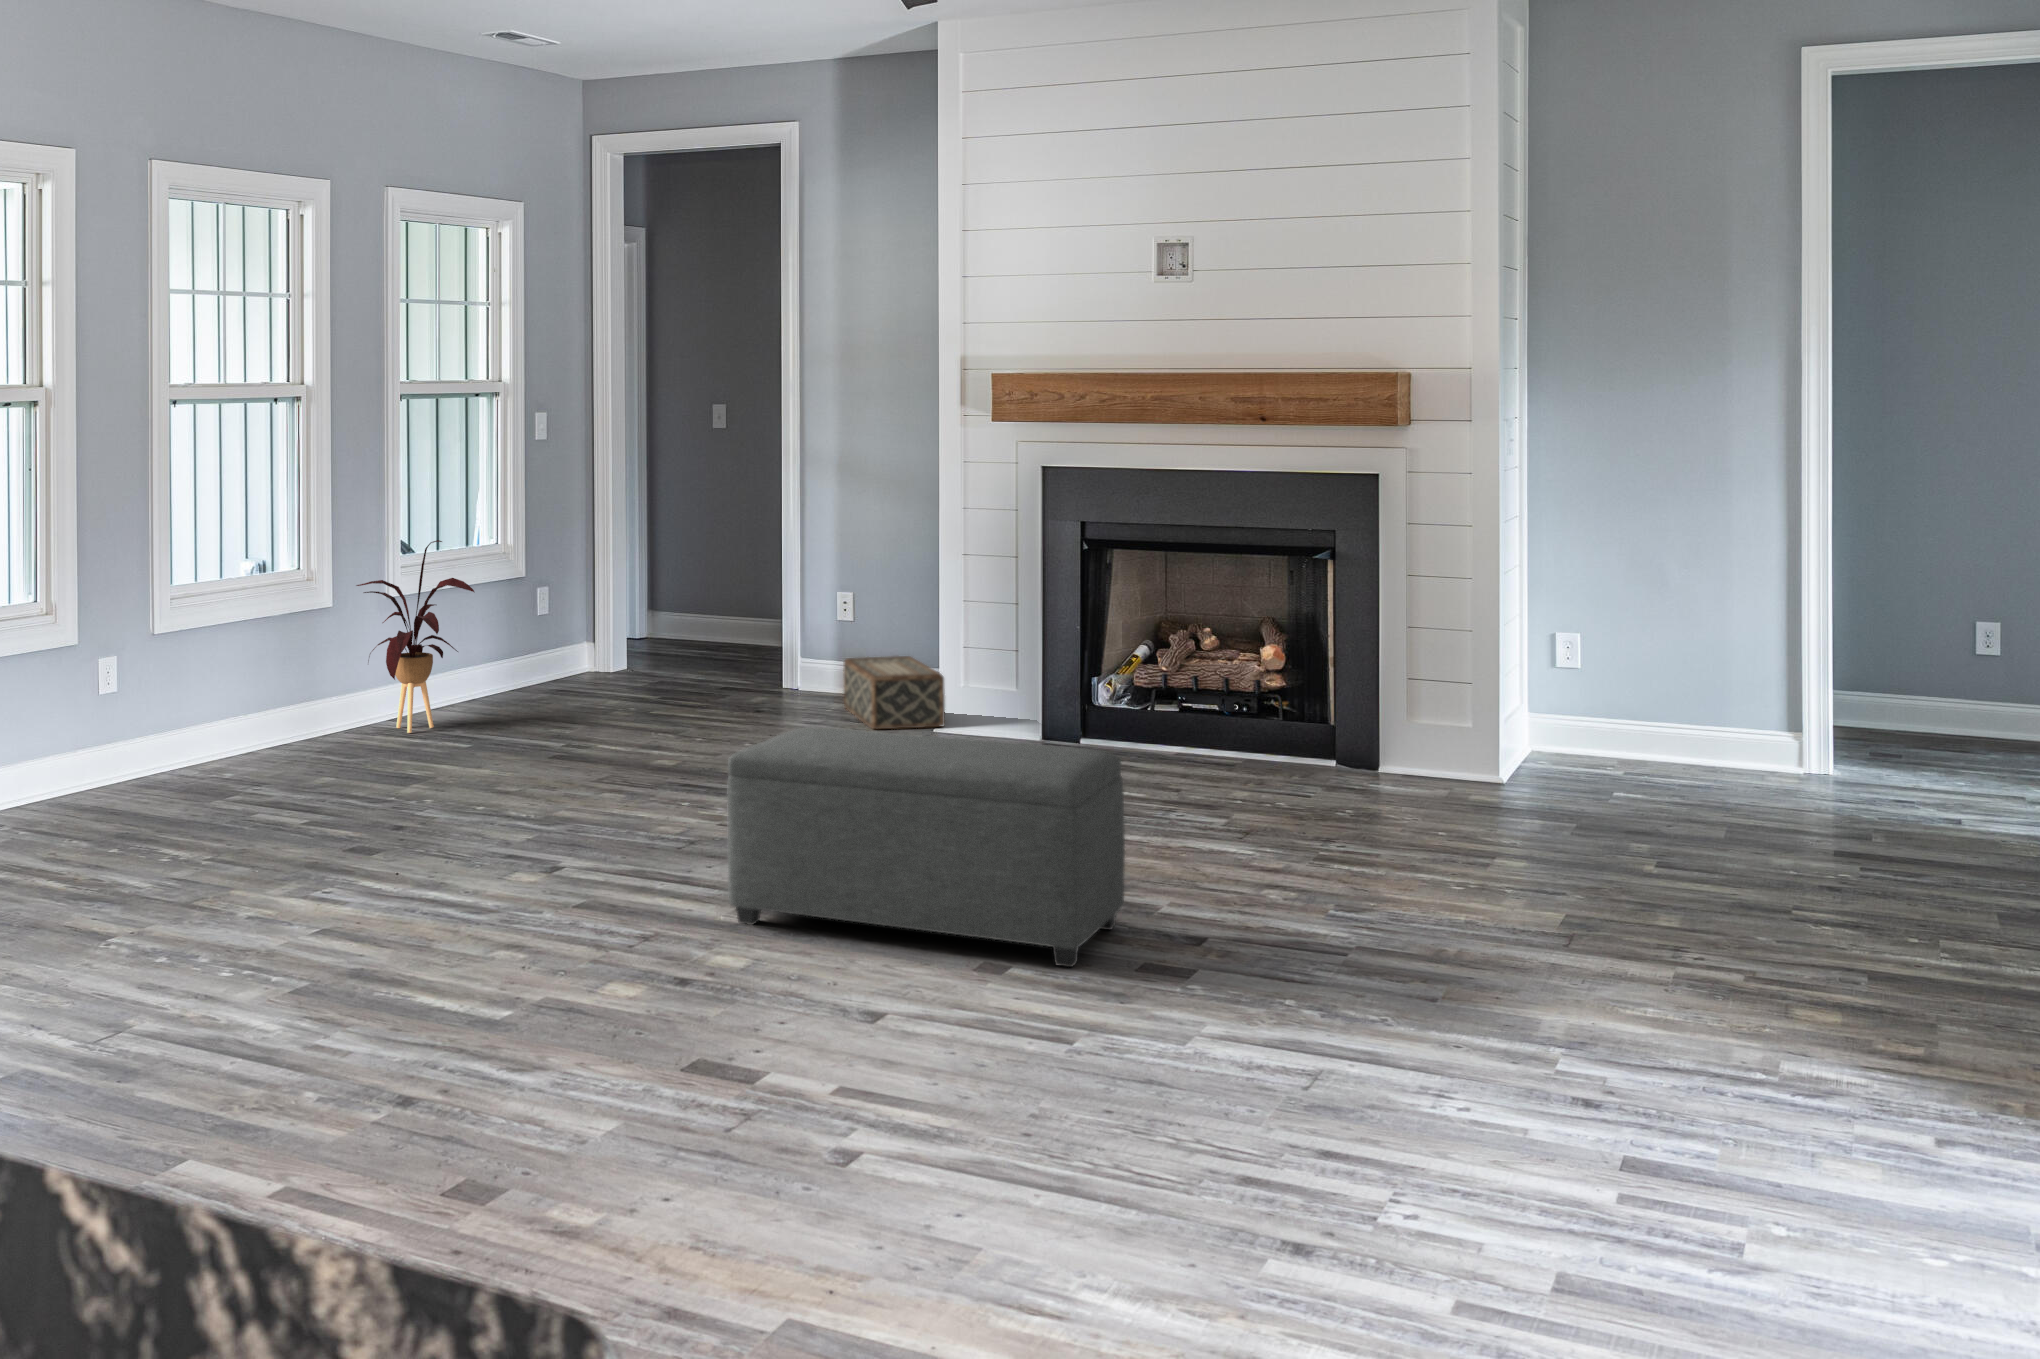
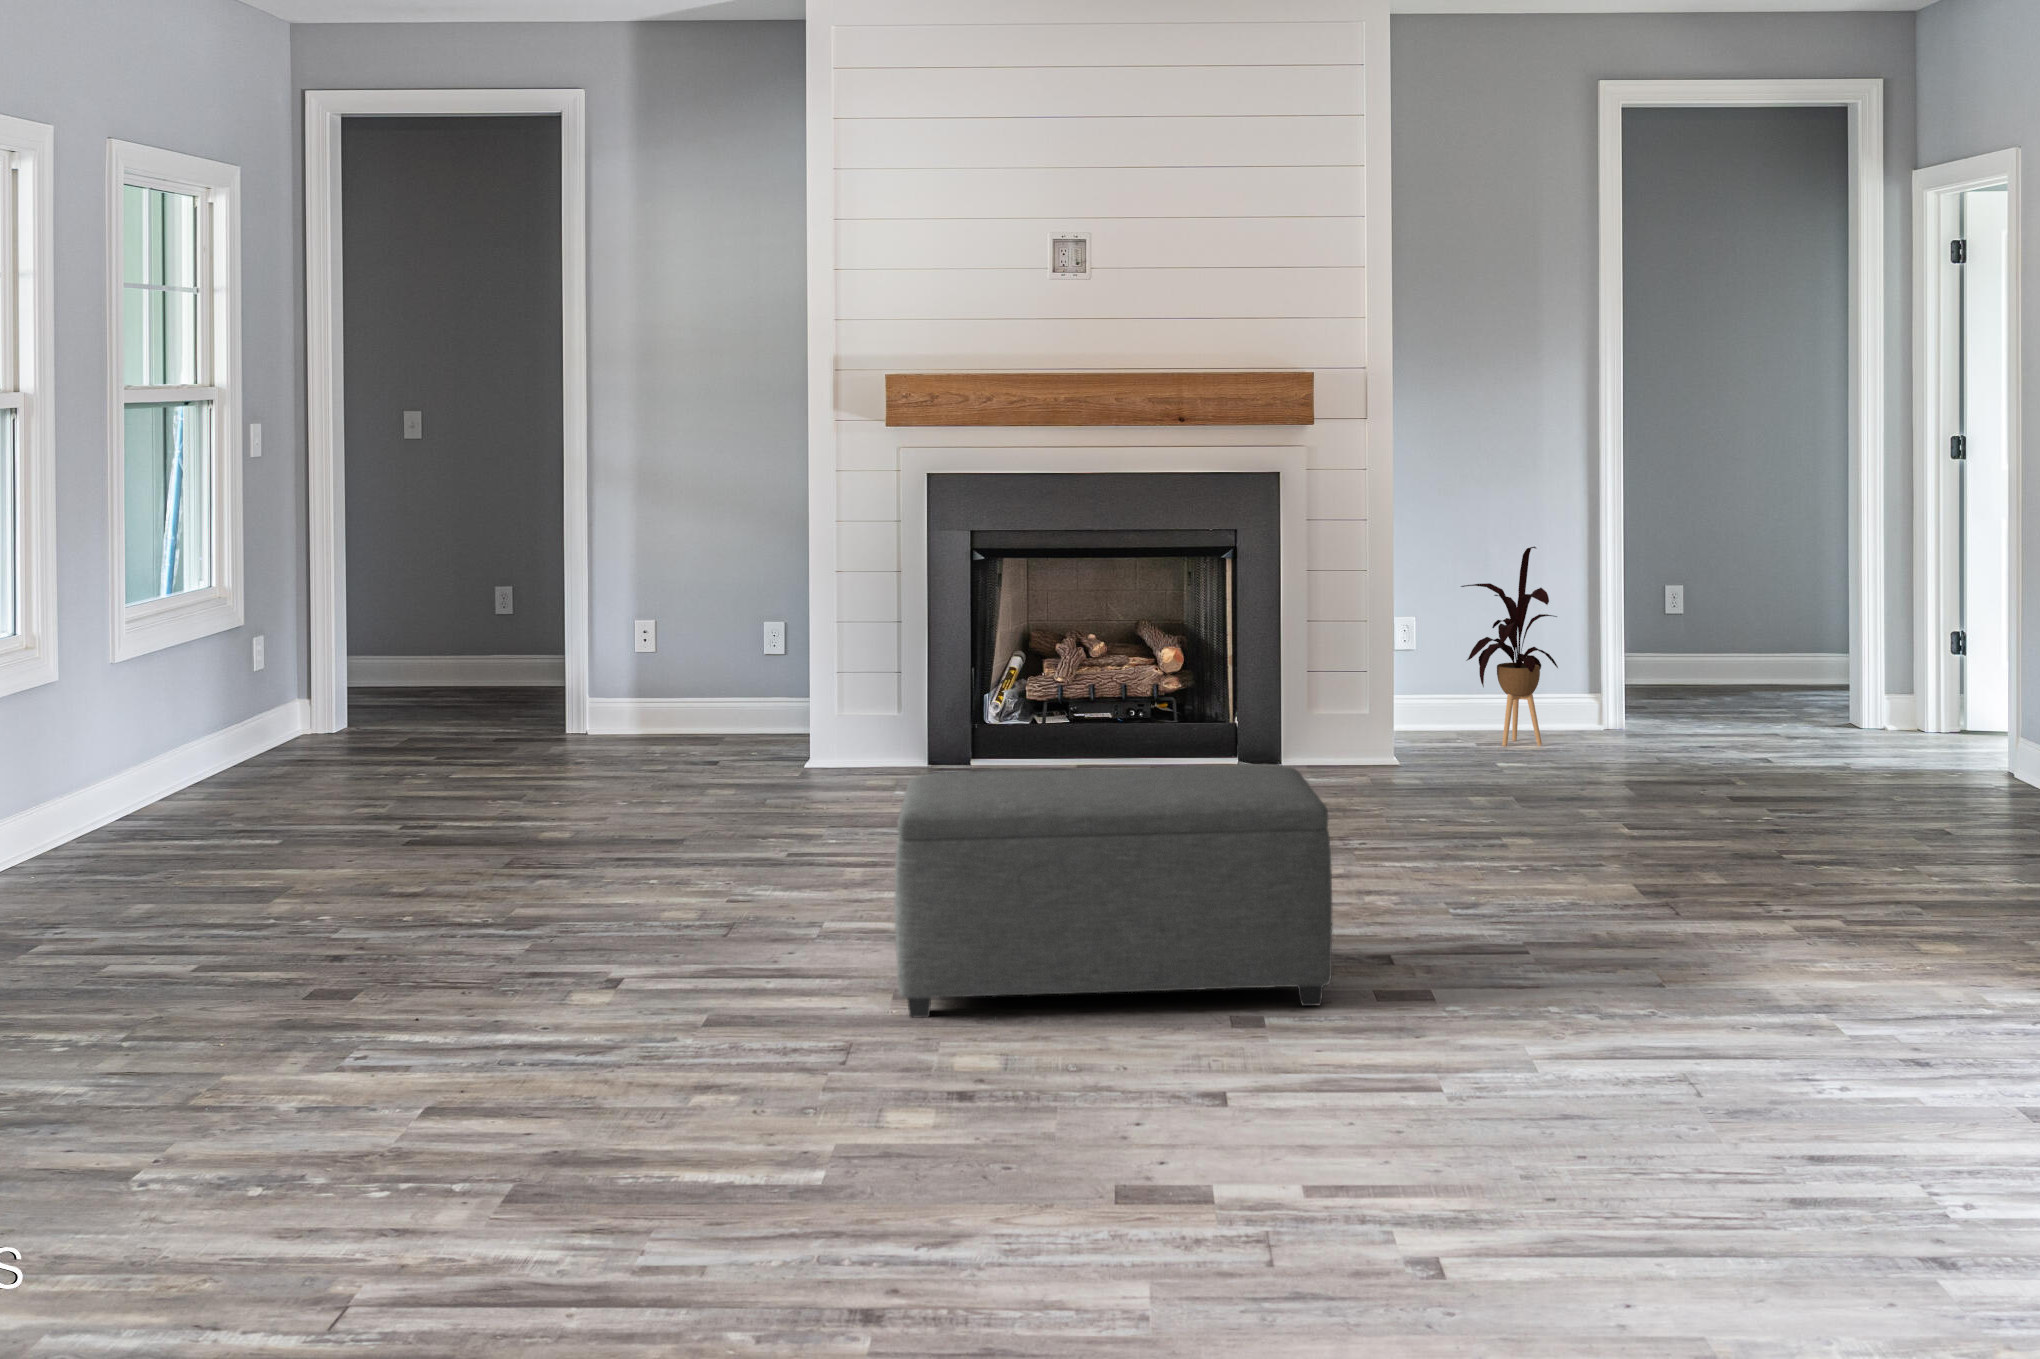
house plant: present [356,540,474,733] -> present [1461,547,1558,746]
woven basket: present [843,656,945,729] -> none [677,689,817,774]

